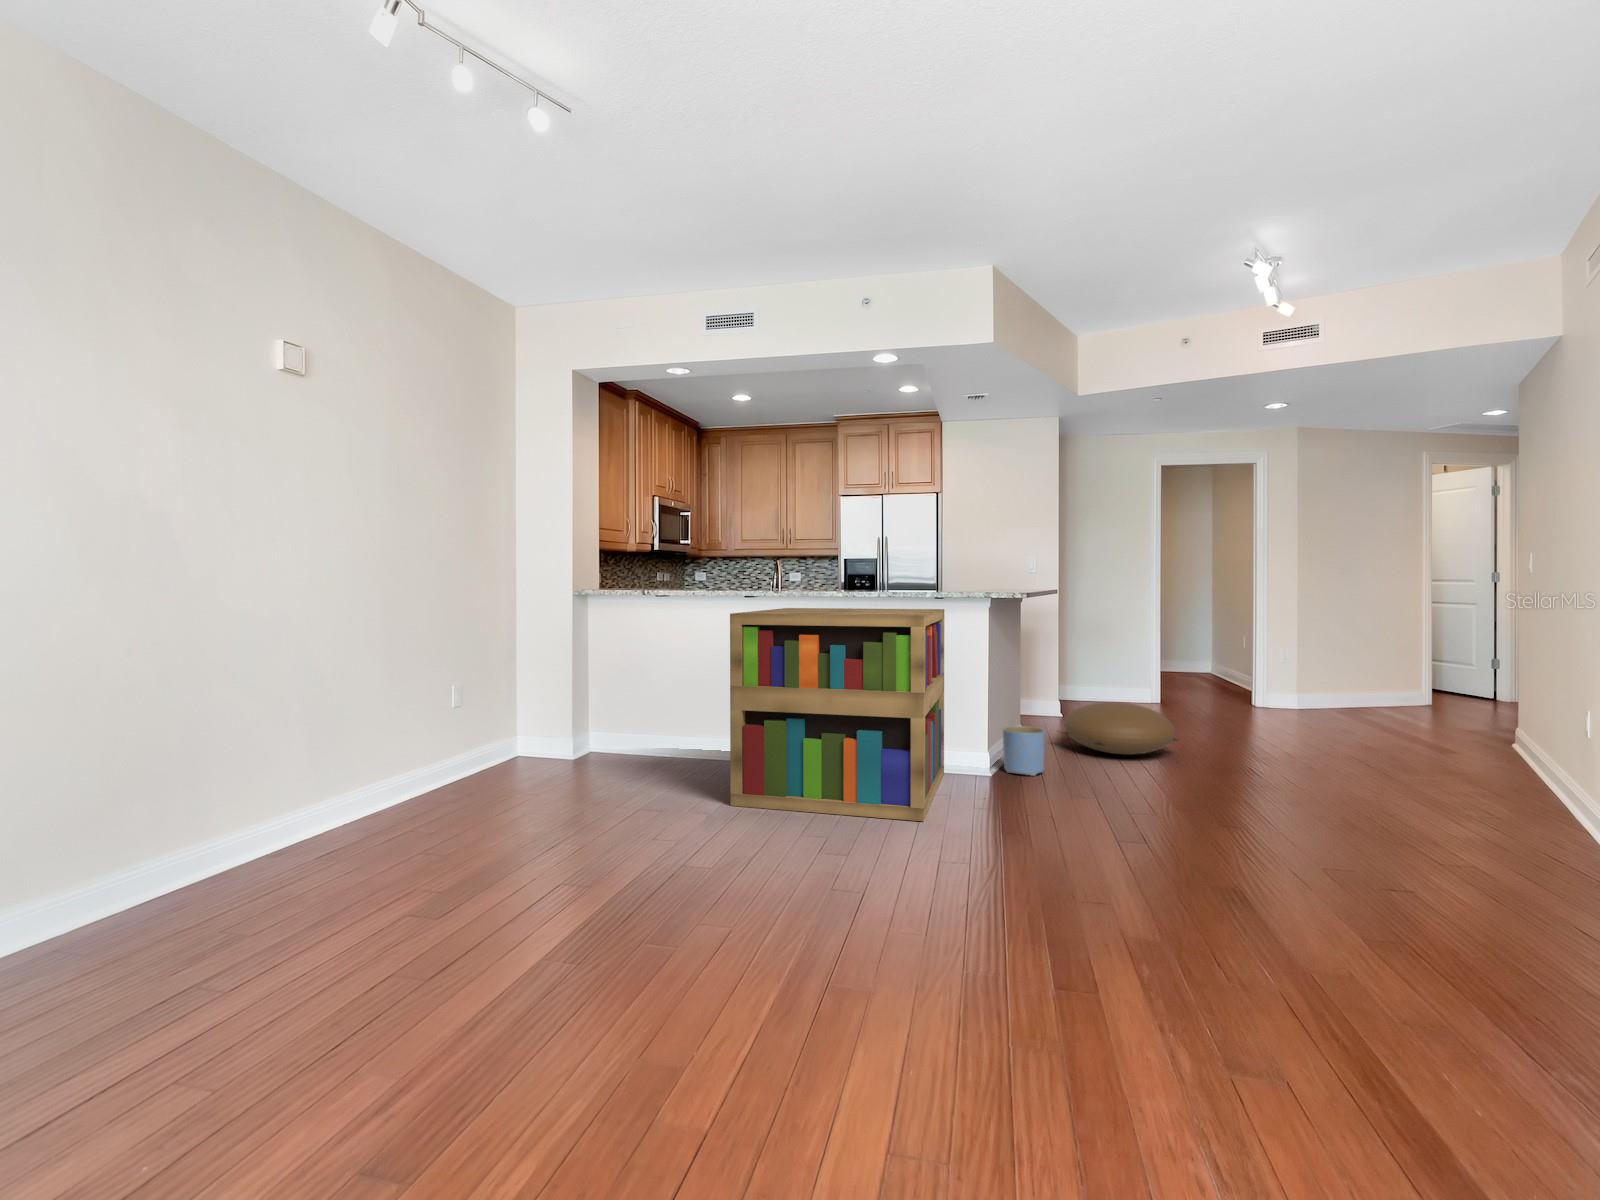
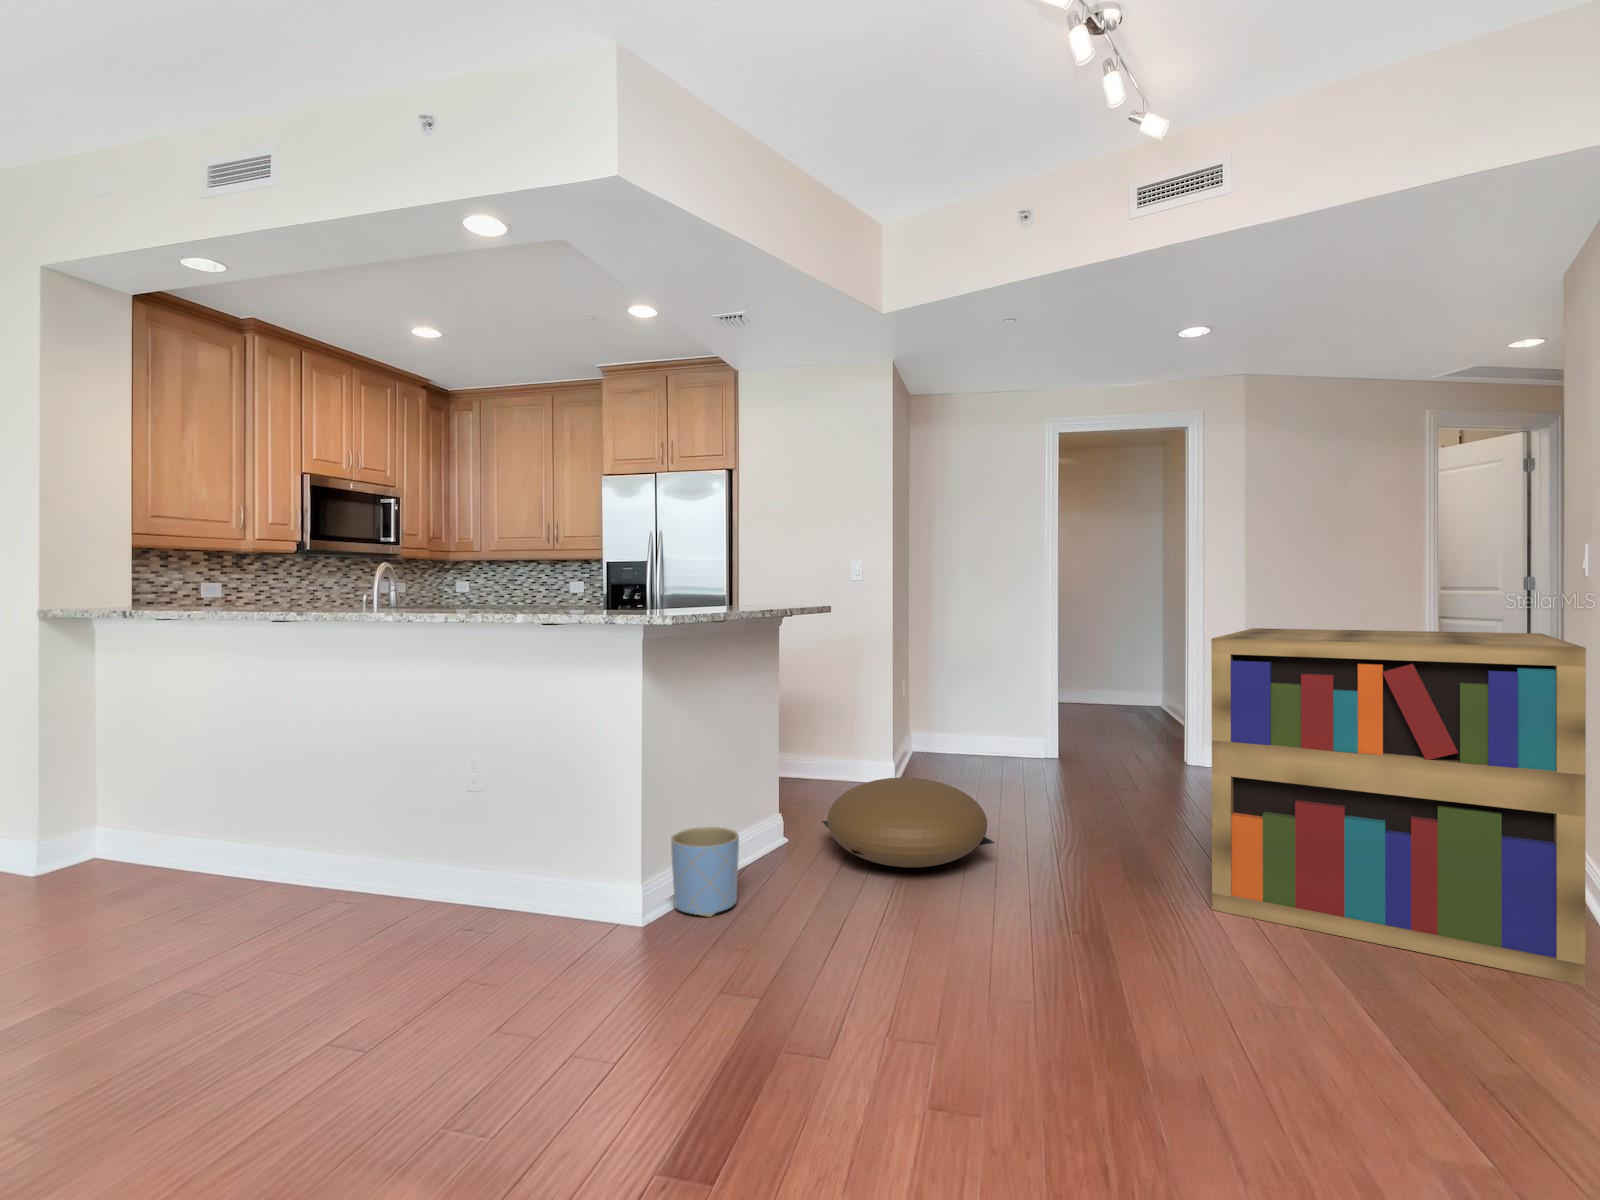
bookshelf: present [730,608,944,821] -> present [1211,628,1586,986]

